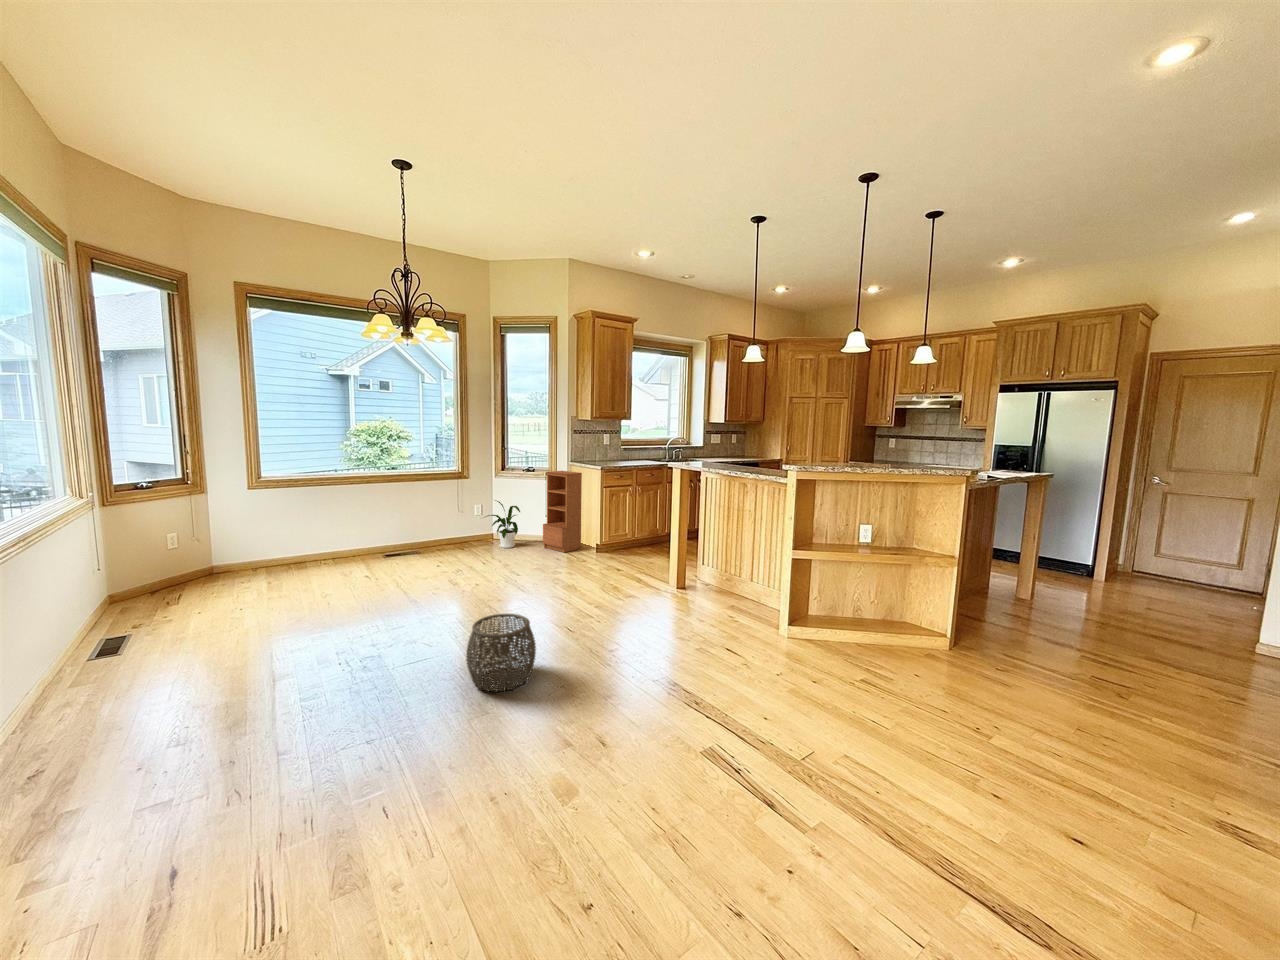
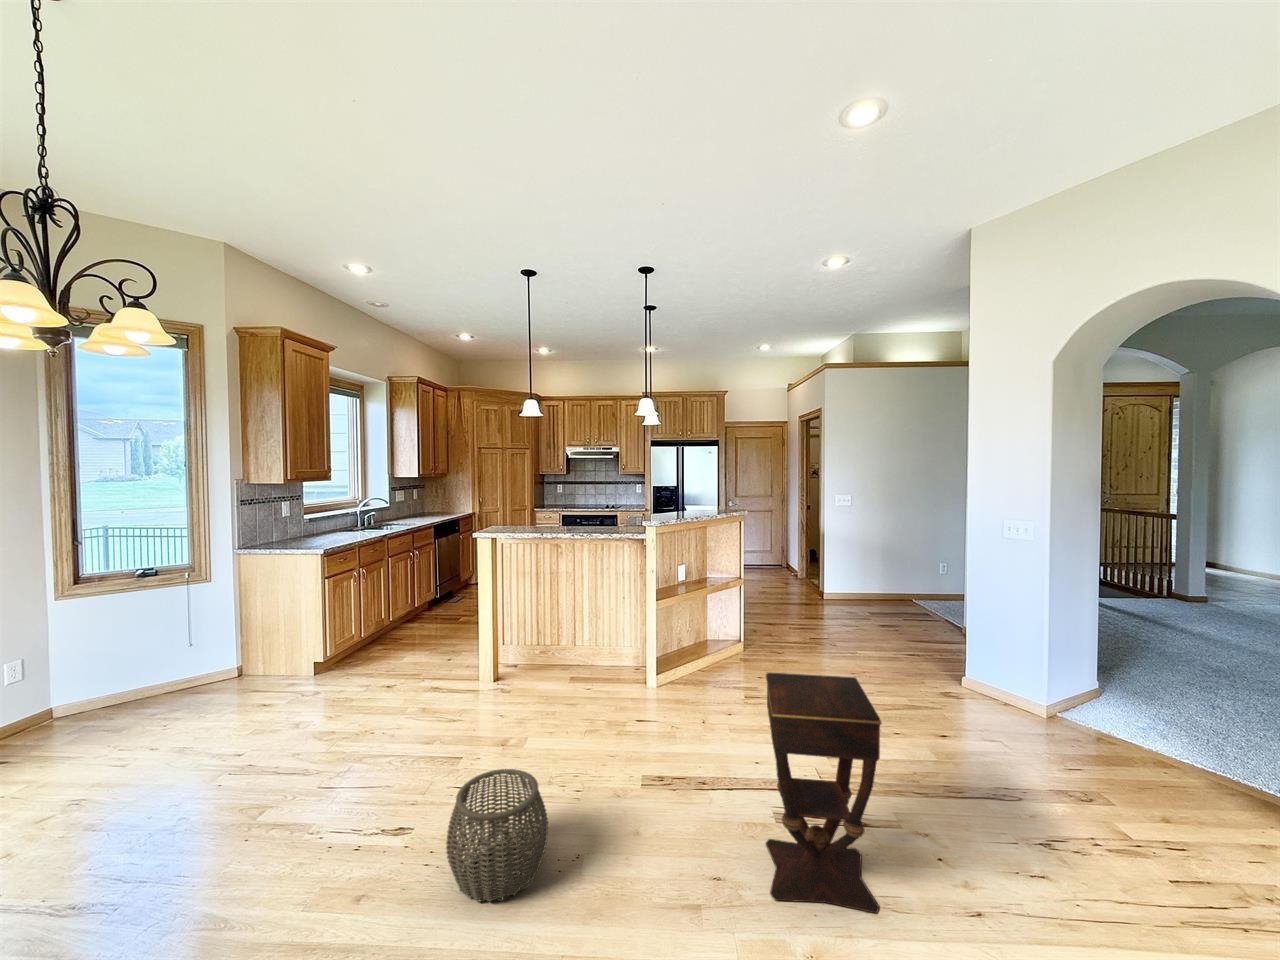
bookcase: present [543,471,582,553] -> none [205,563,276,696]
house plant: present [485,501,520,548] -> none [66,639,159,723]
side table: none [578,609,719,870] -> present [766,673,882,913]

